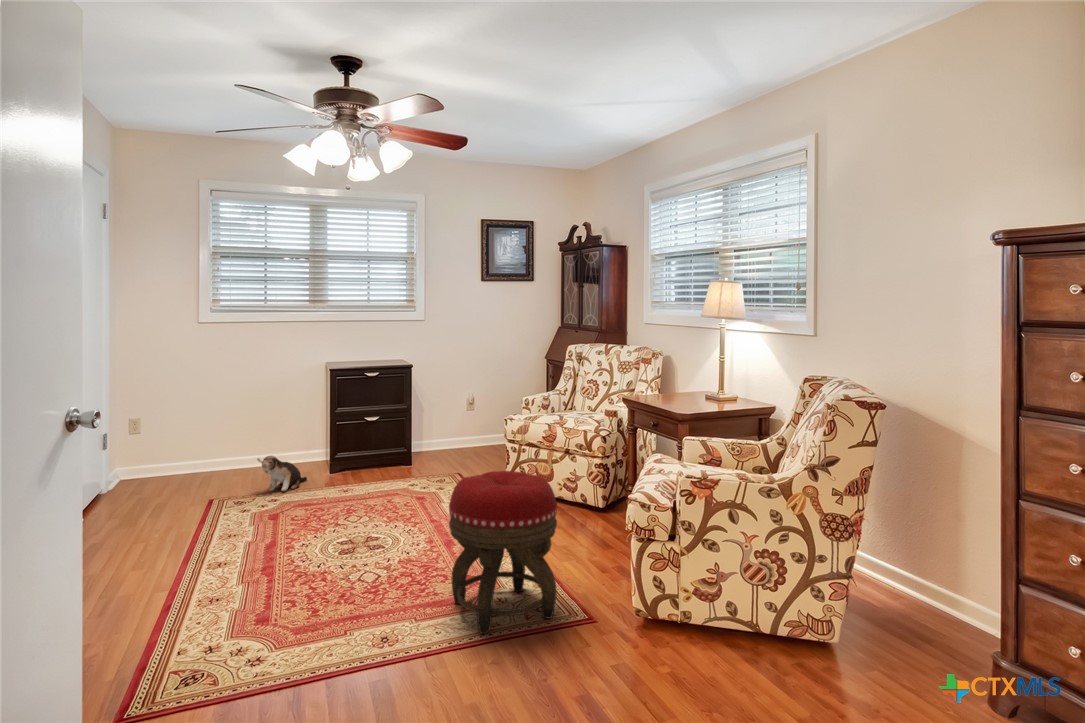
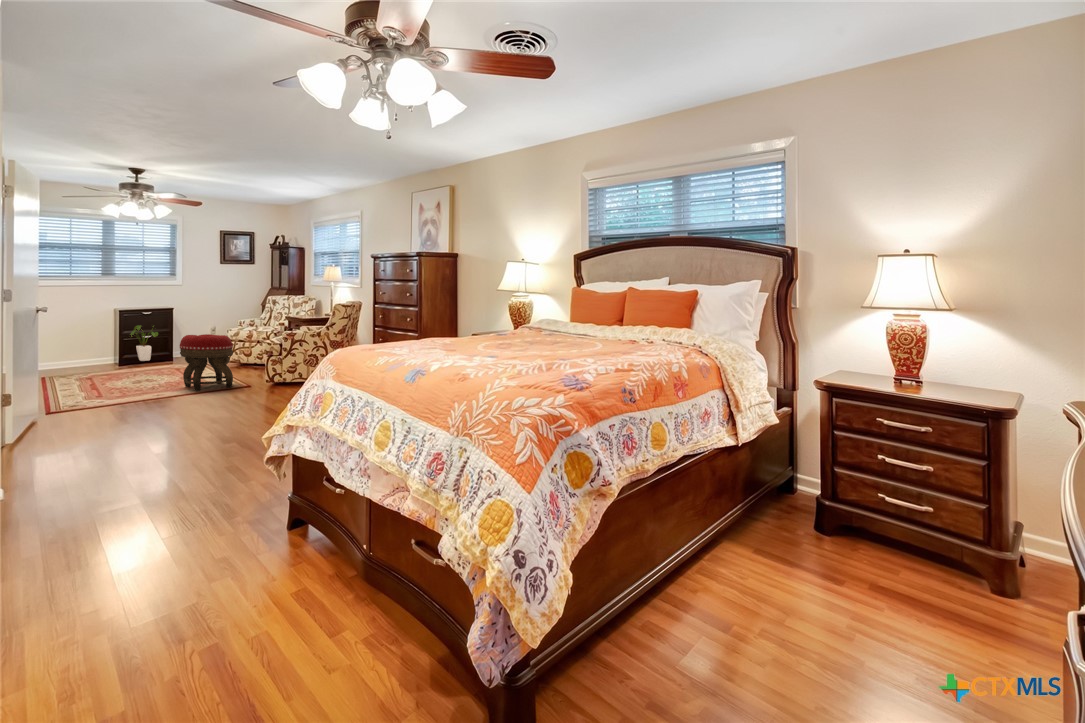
house plant: none [353,406,396,477] -> present [130,325,158,361]
plush toy: present [257,456,307,491] -> none [59,346,96,366]

